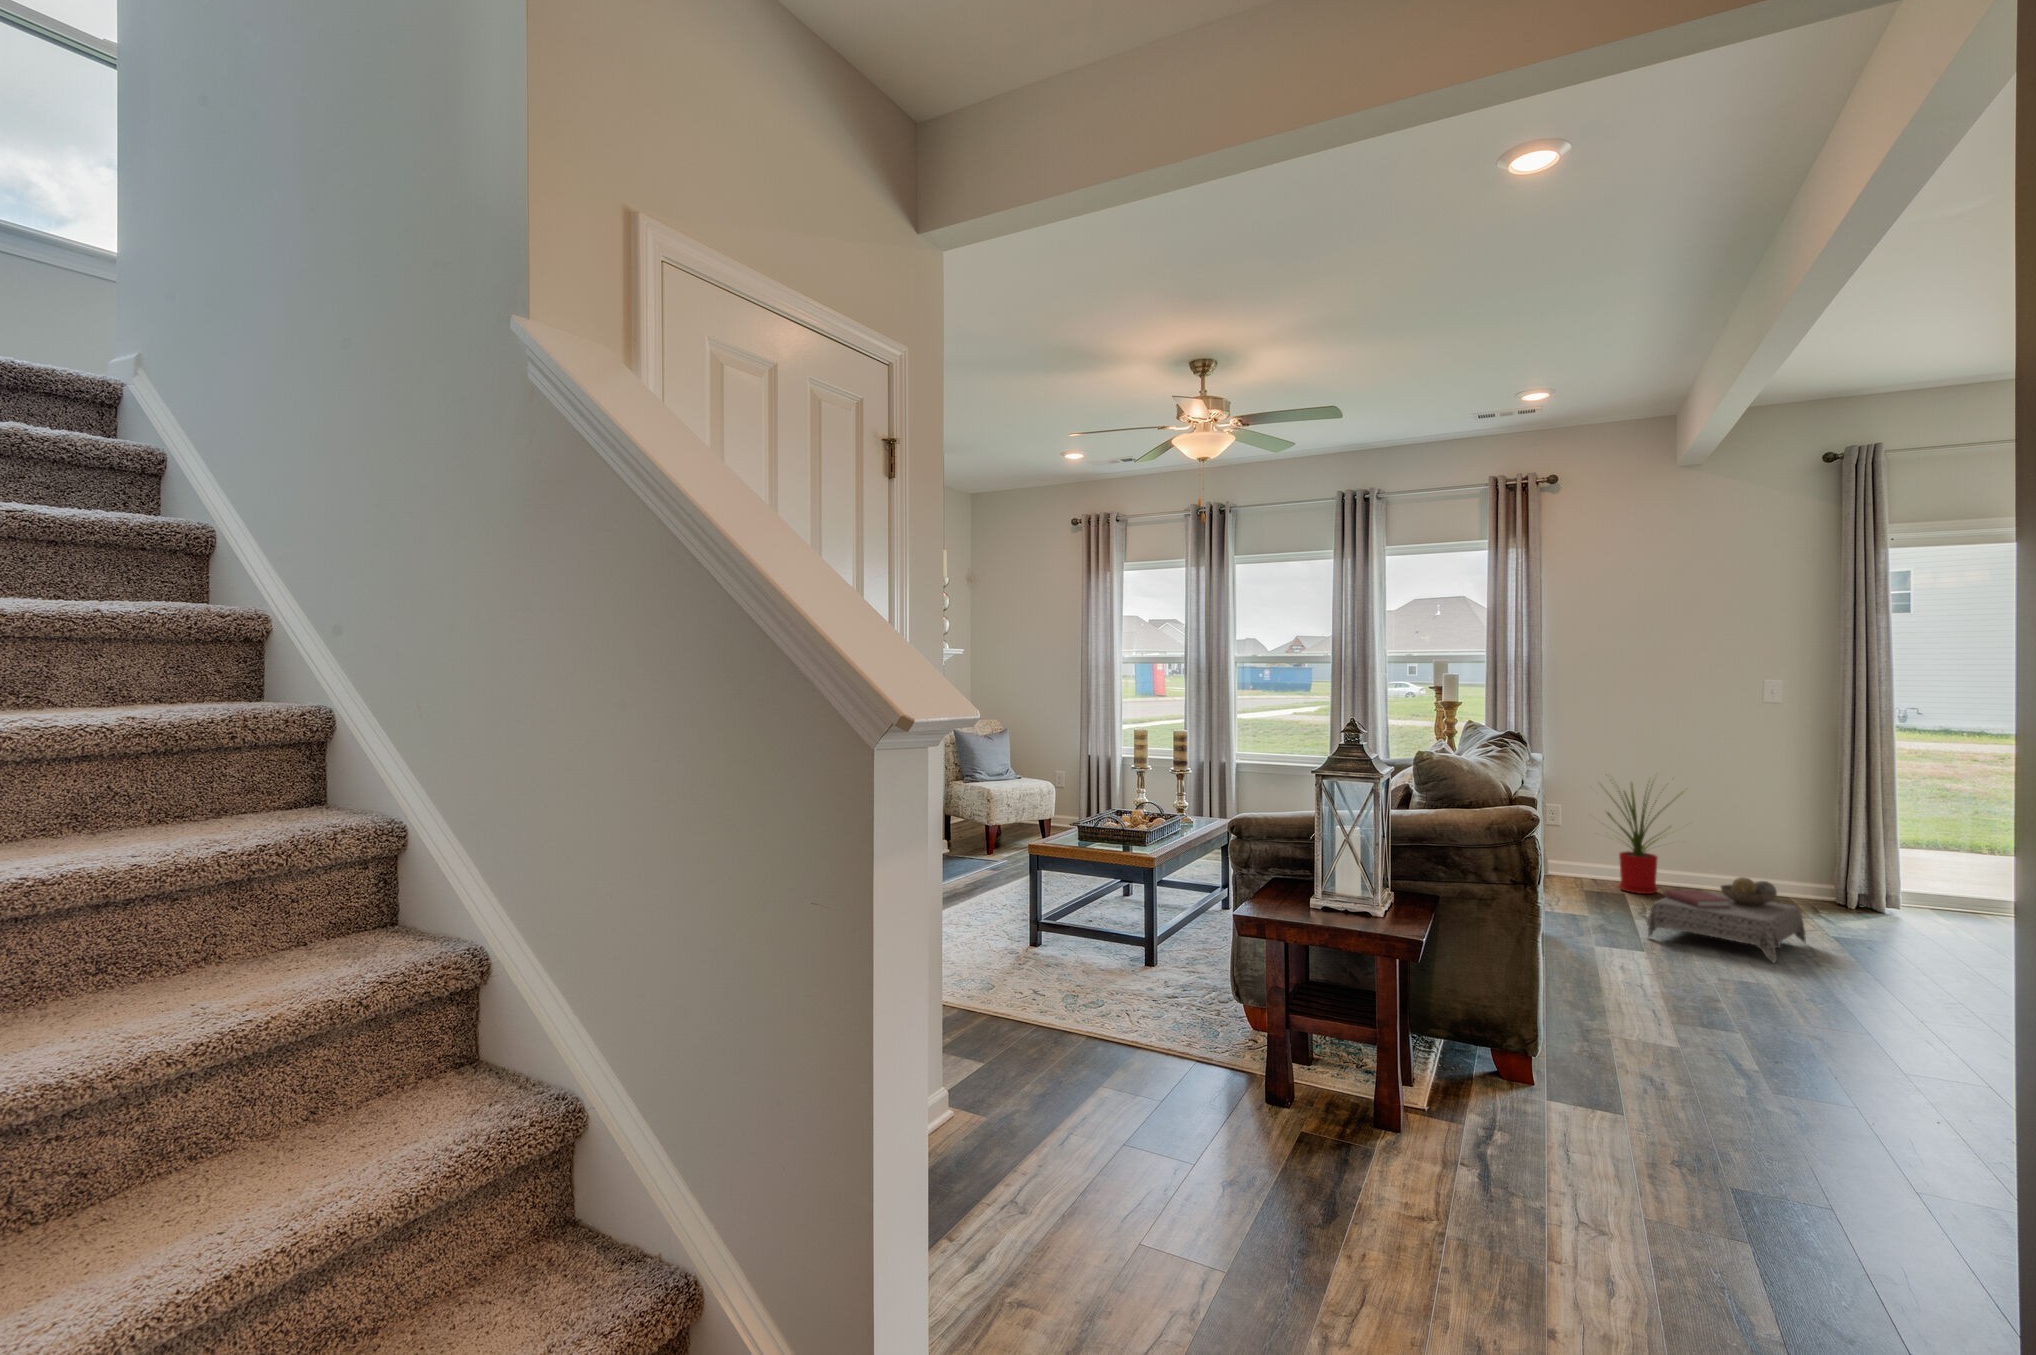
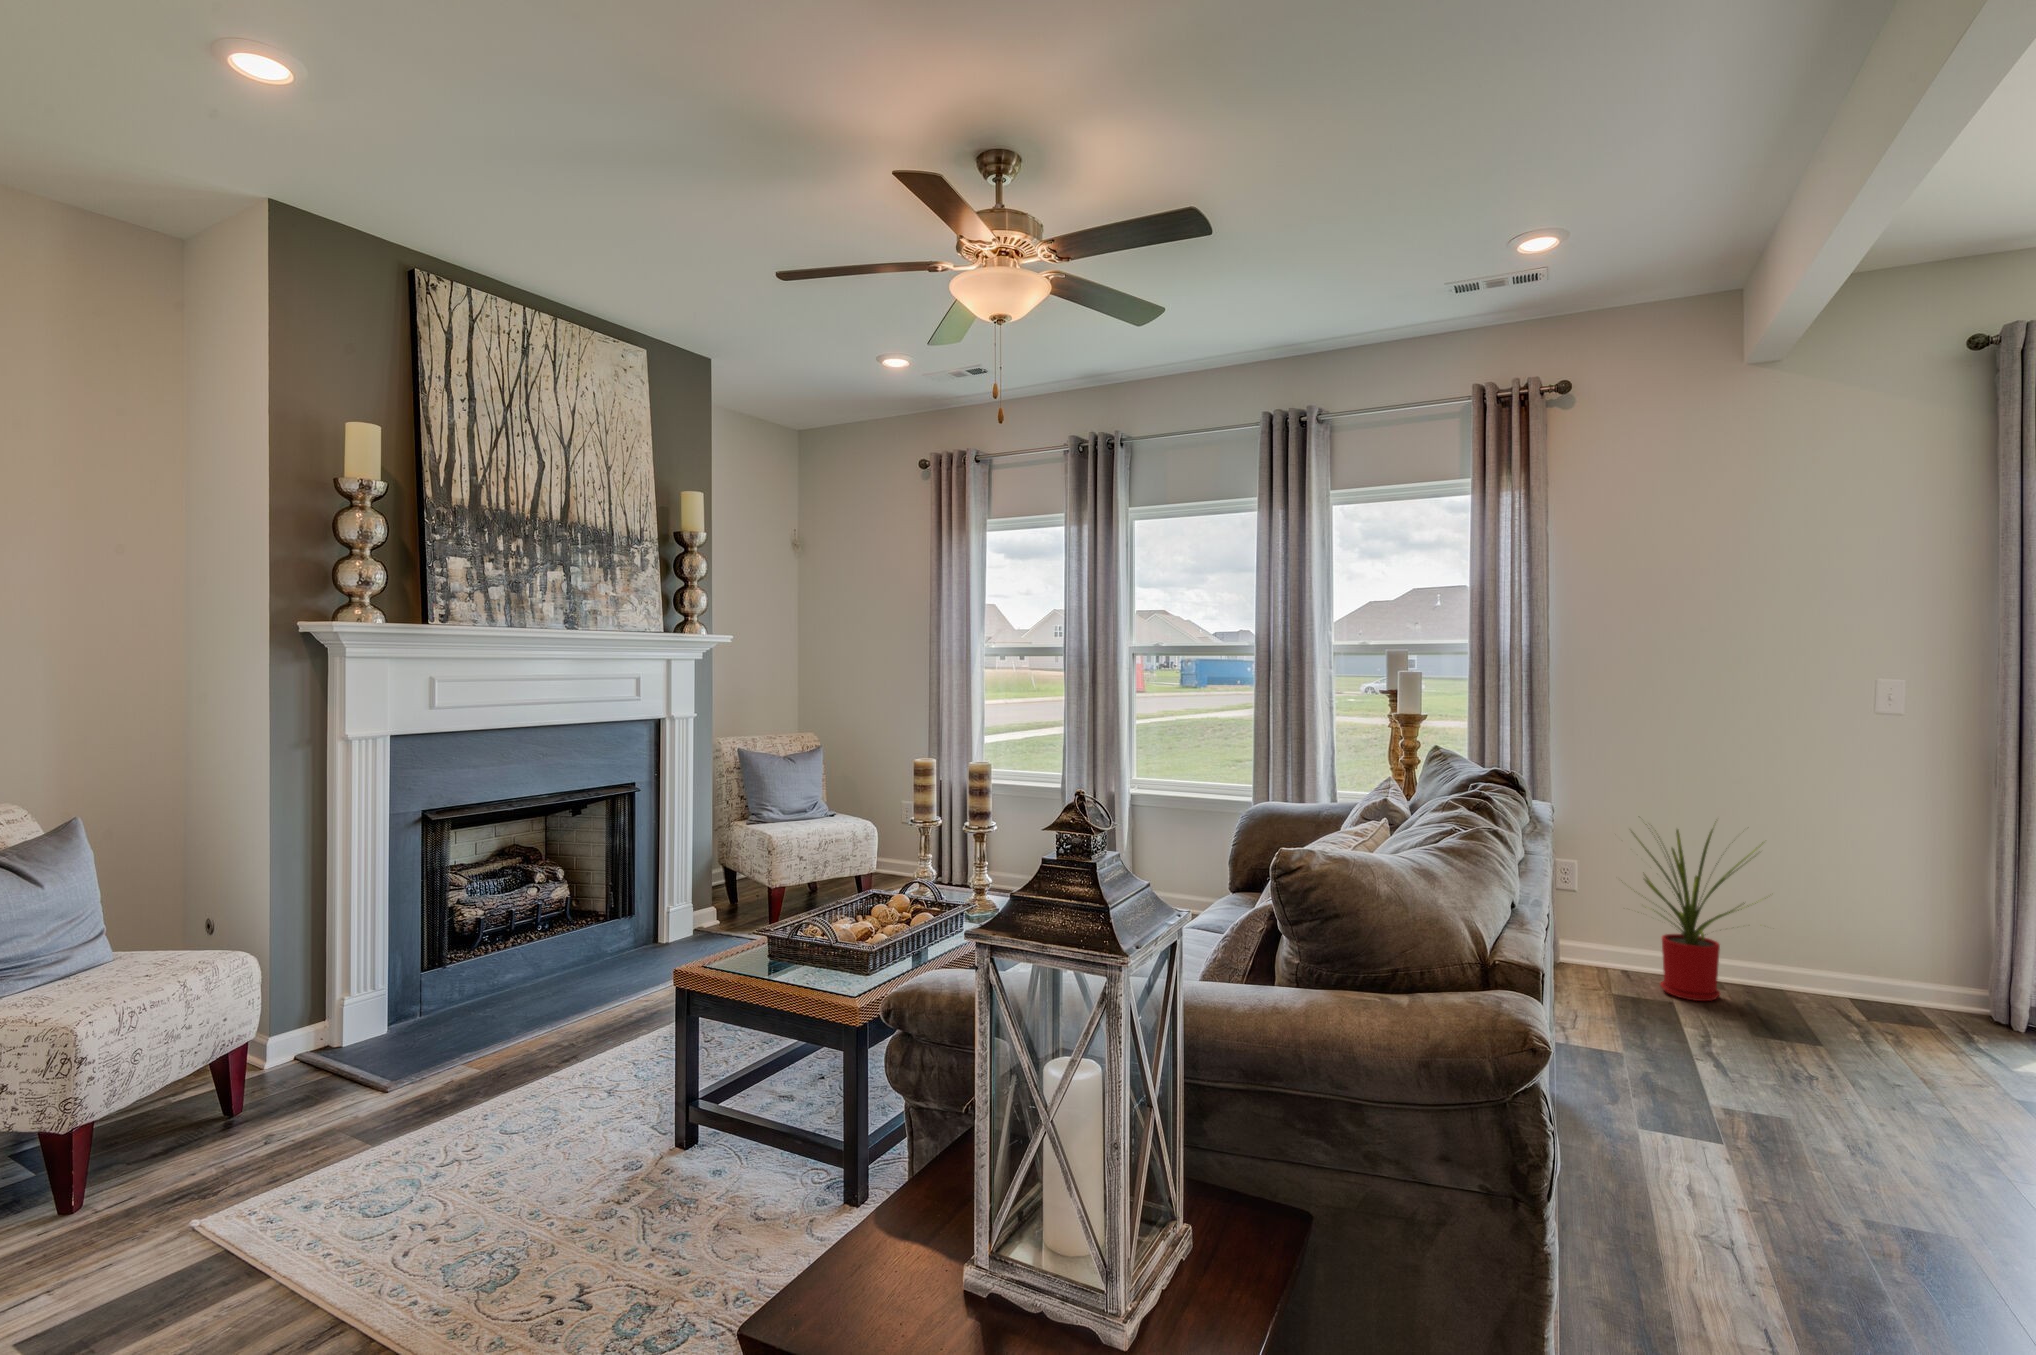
ottoman: present [1647,877,1806,962] -> none [1723,1012,1990,1179]

